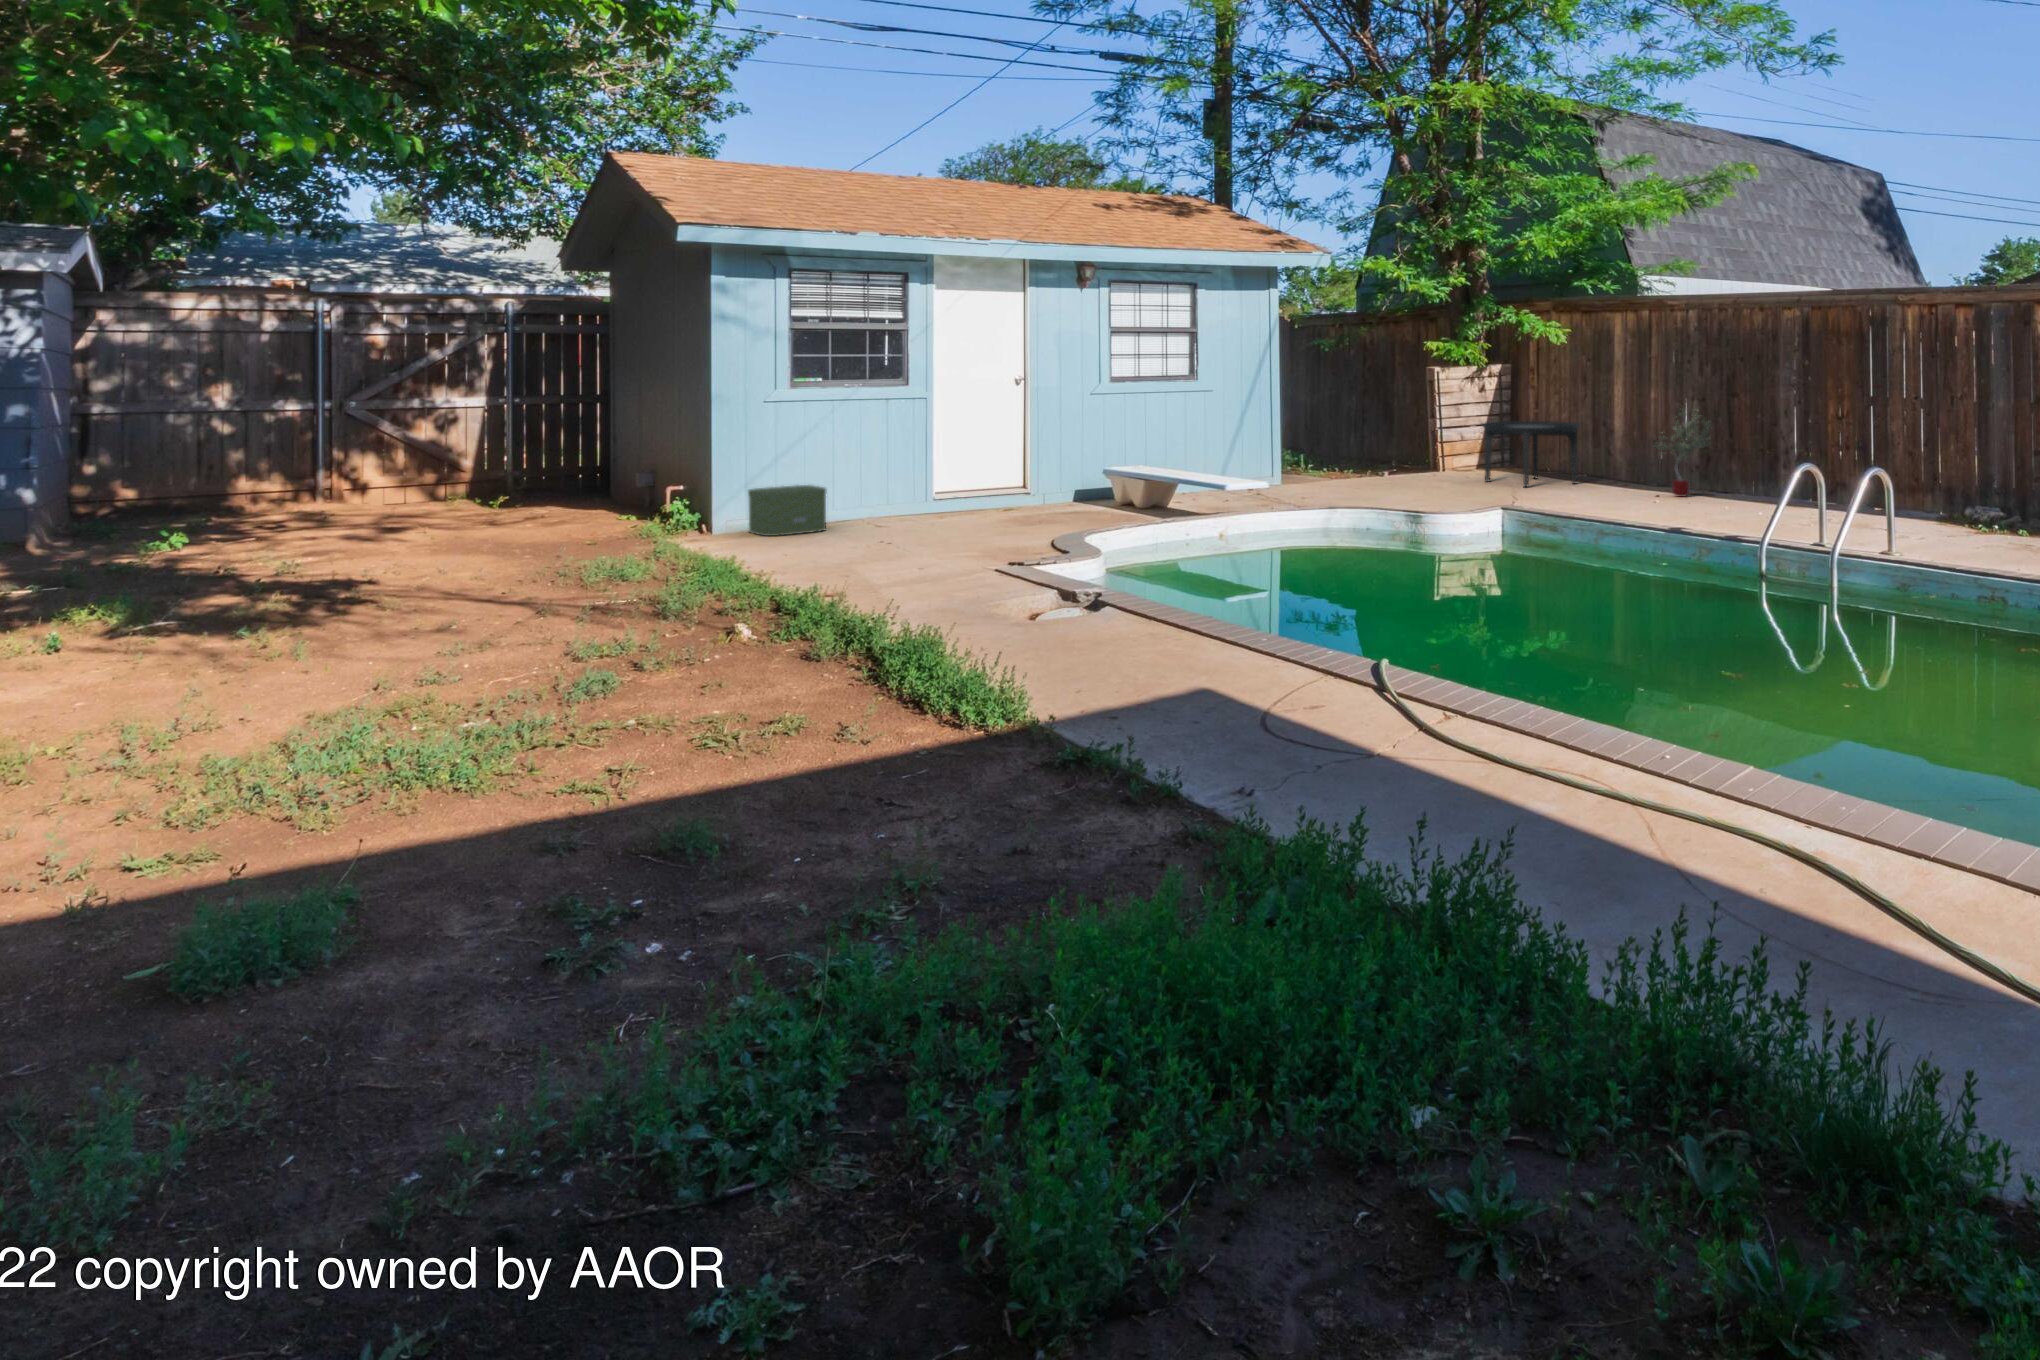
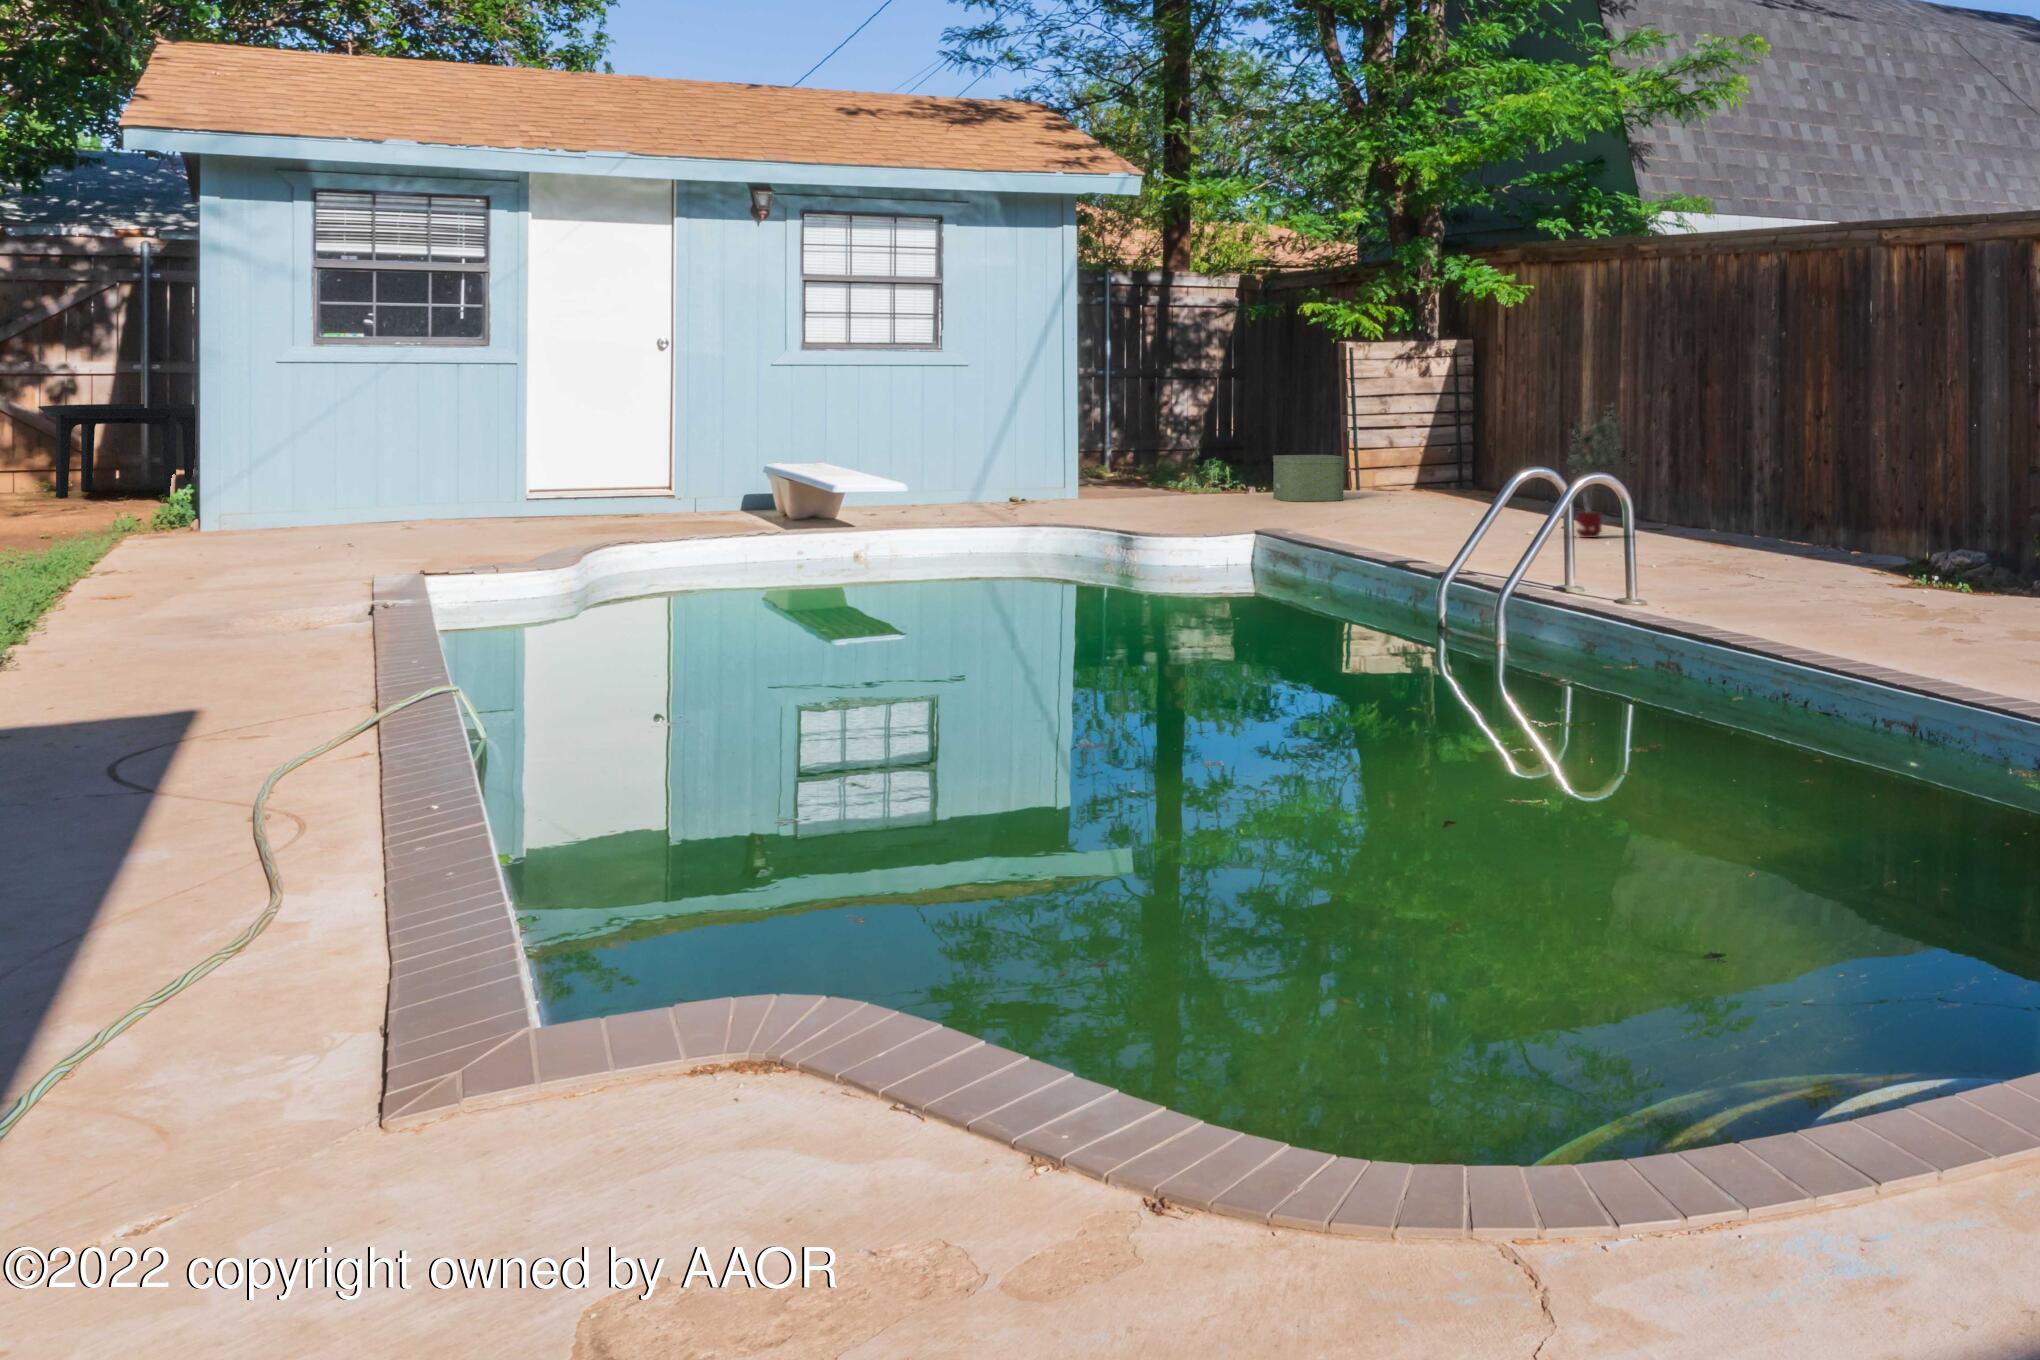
round table: present [1481,421,1580,487] -> present [38,404,197,498]
storage box: present [748,485,827,536] -> present [1273,455,1345,501]

